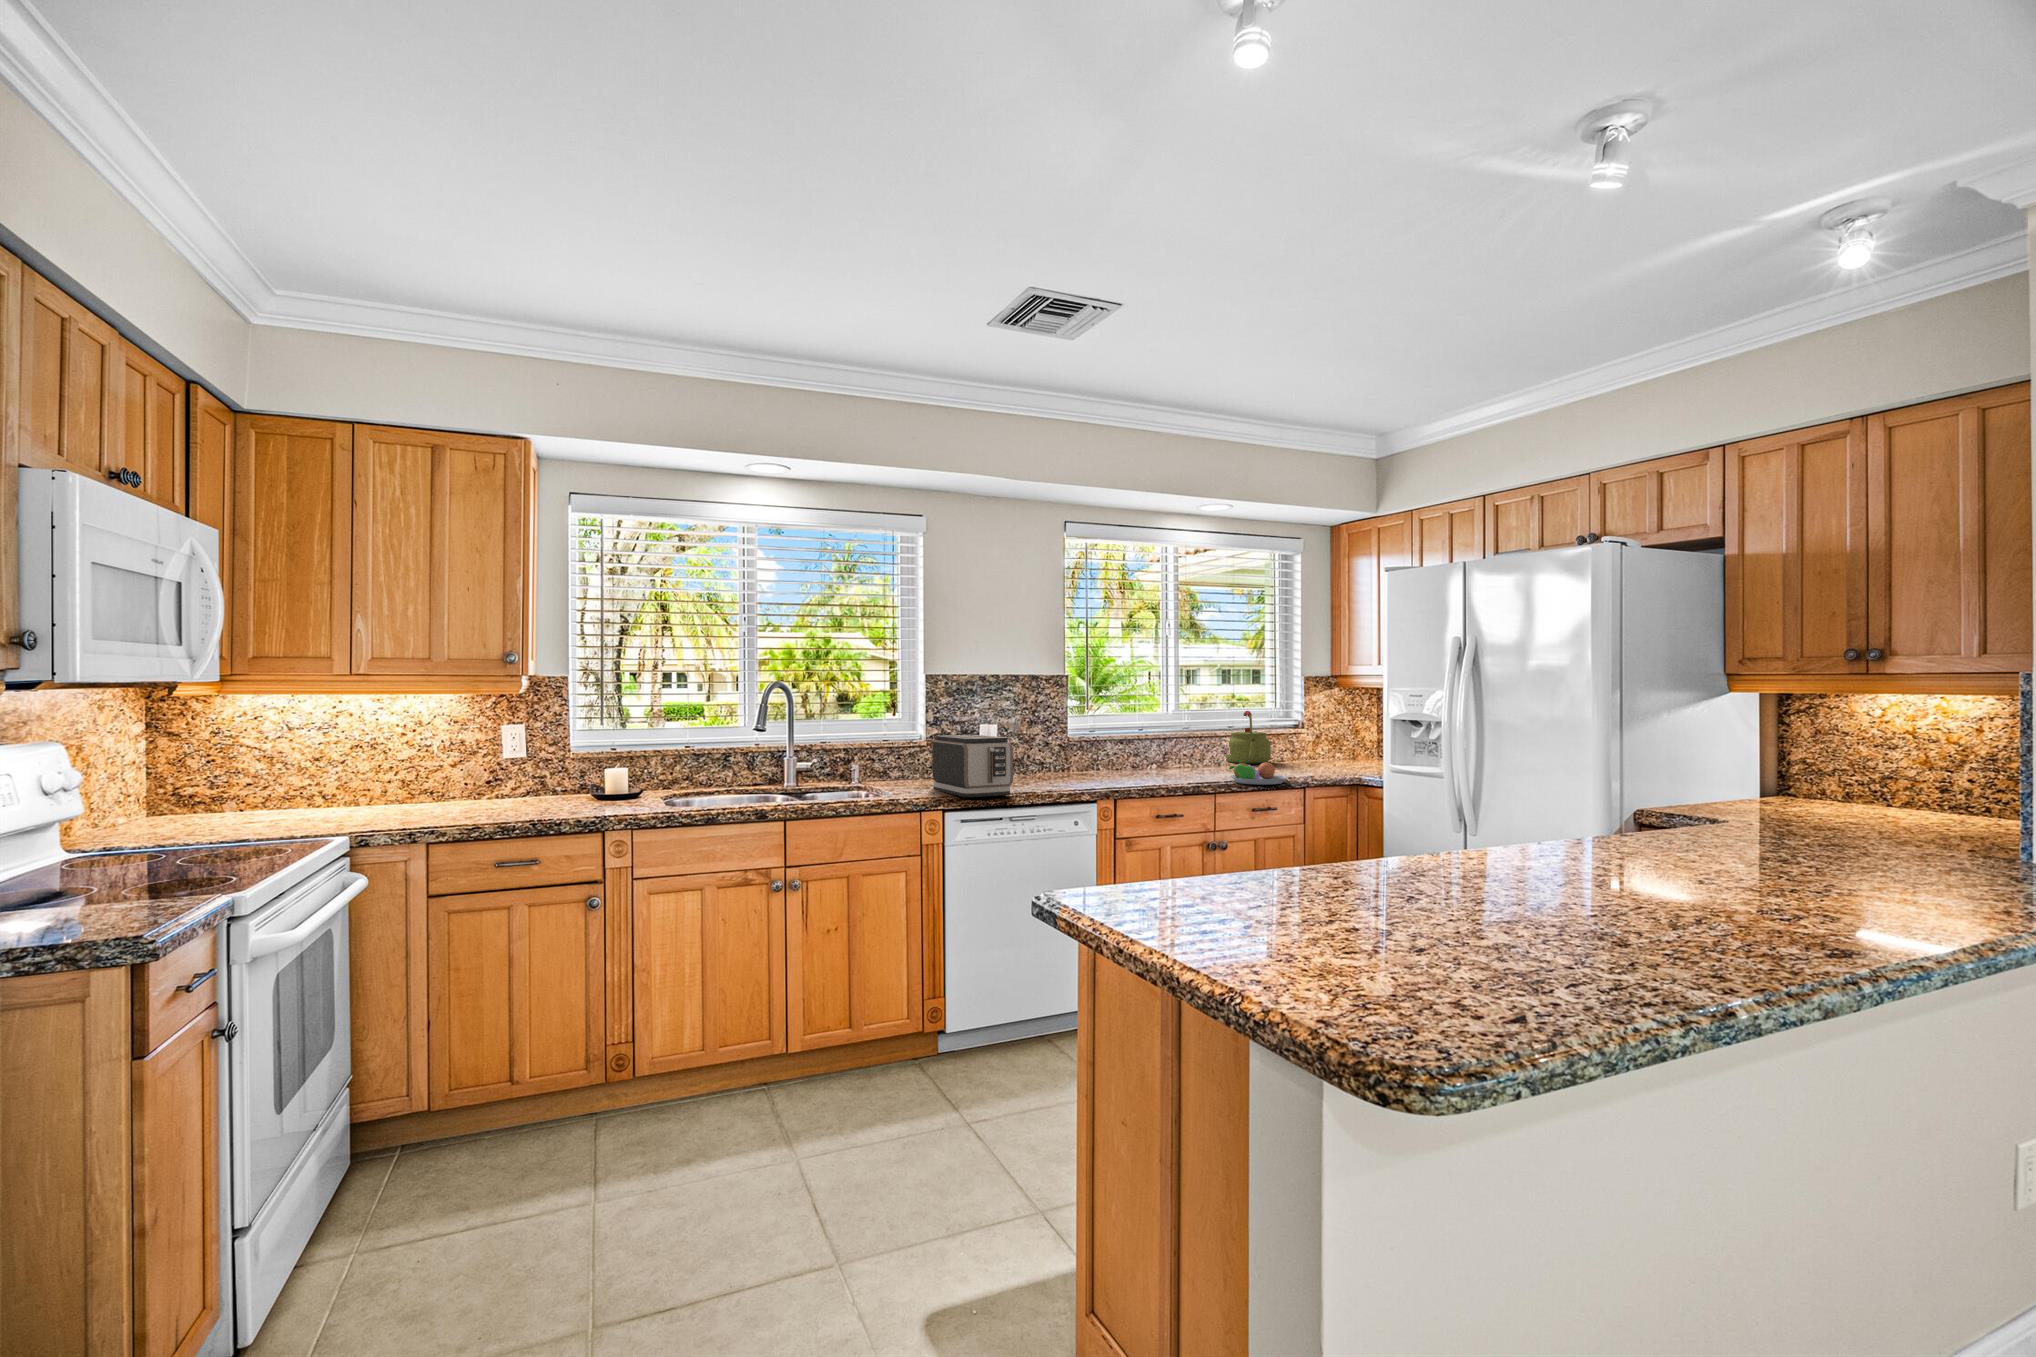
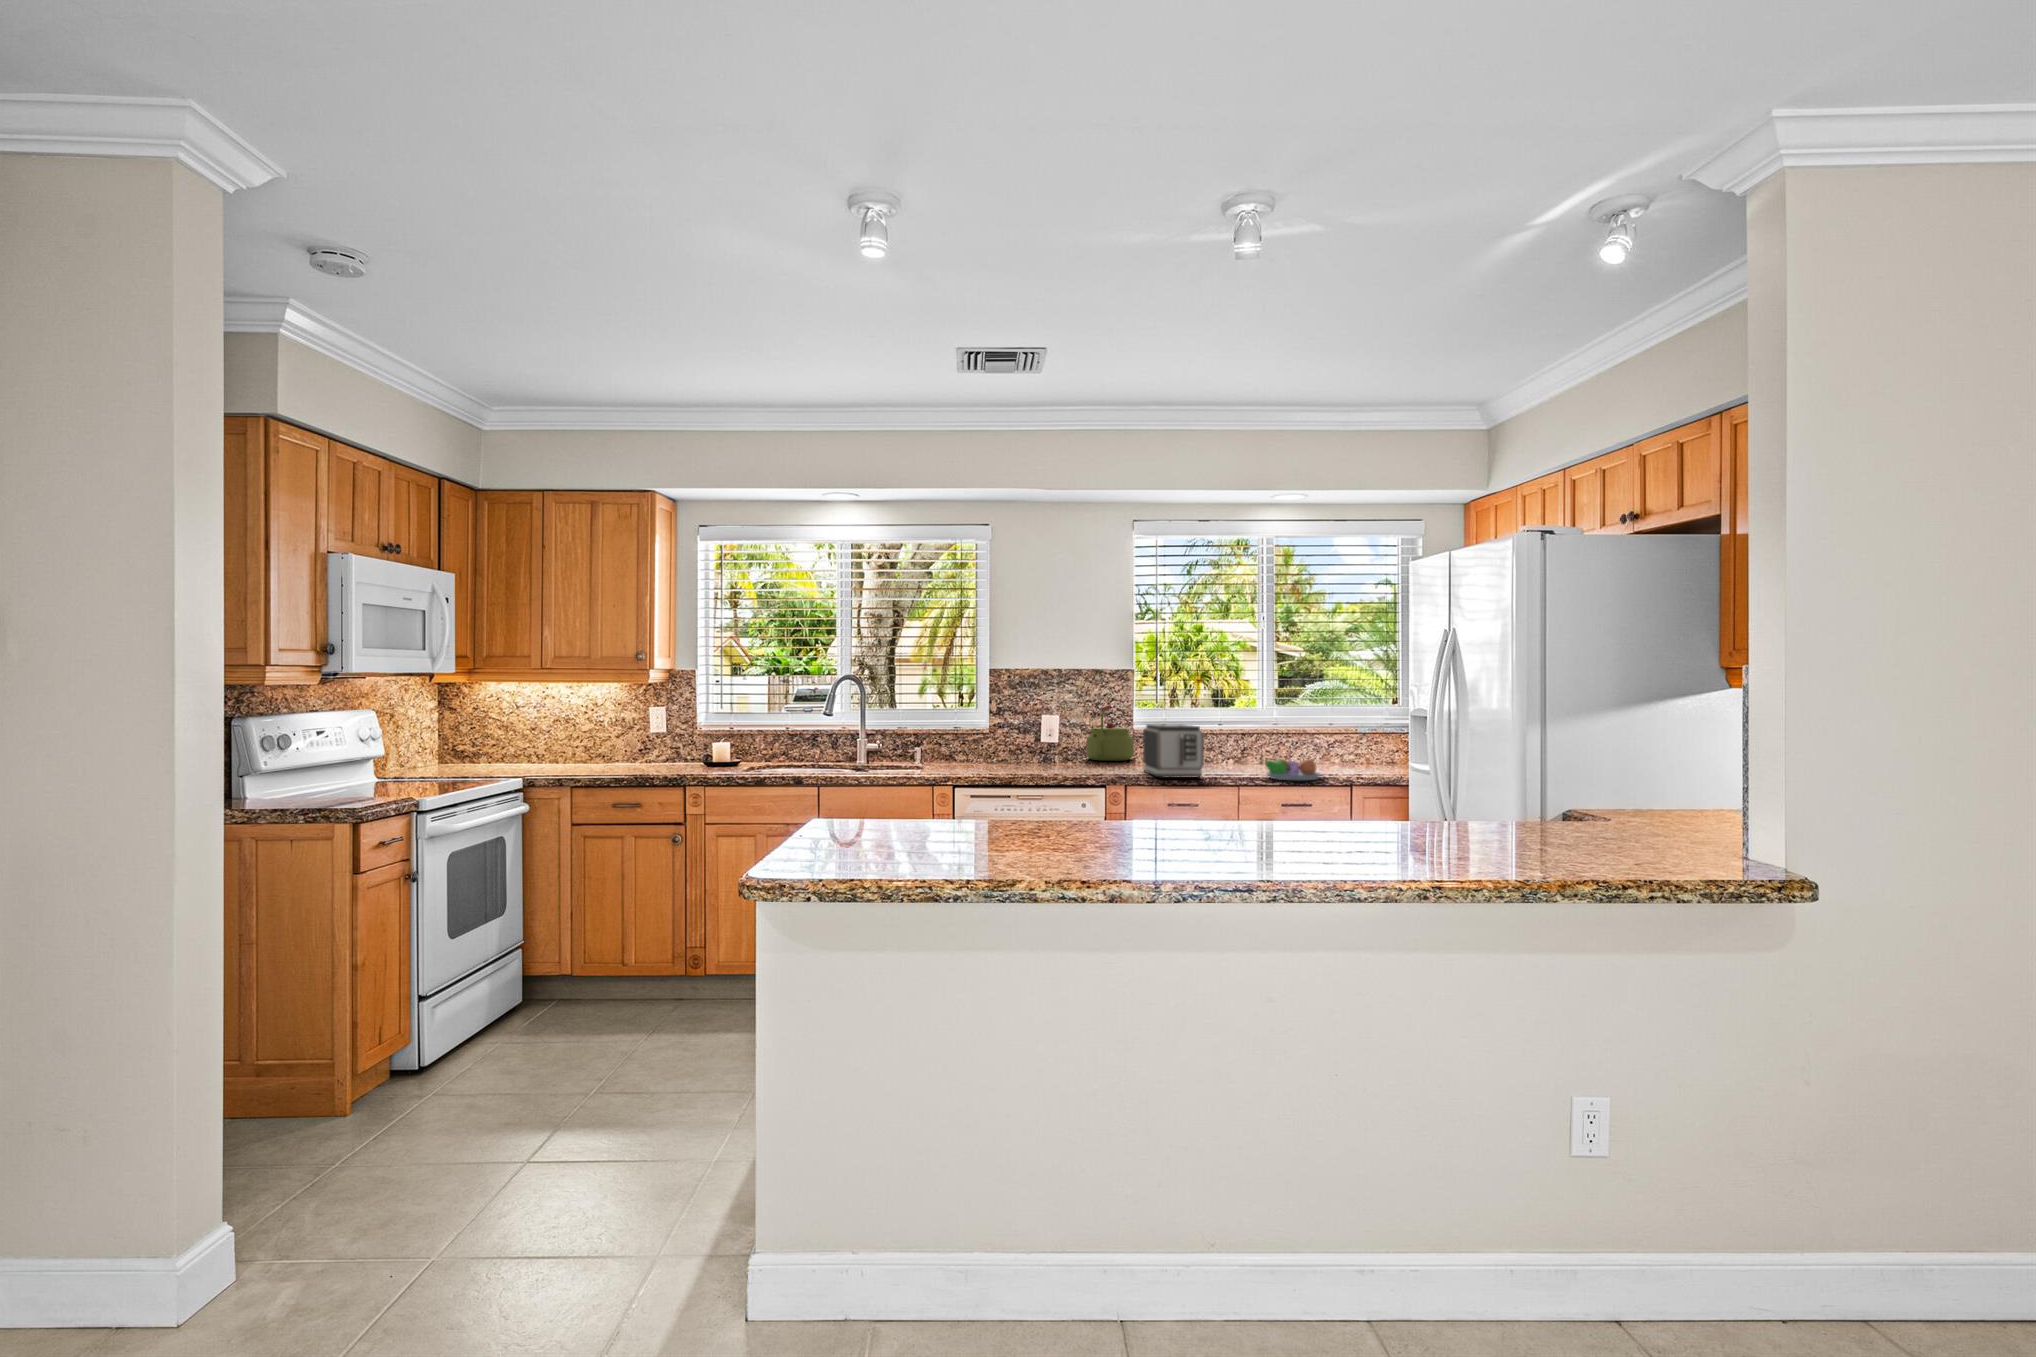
kettle: present [1225,711,1271,763] -> present [1087,705,1133,761]
toaster: present [932,735,1013,797] -> present [1143,724,1204,778]

